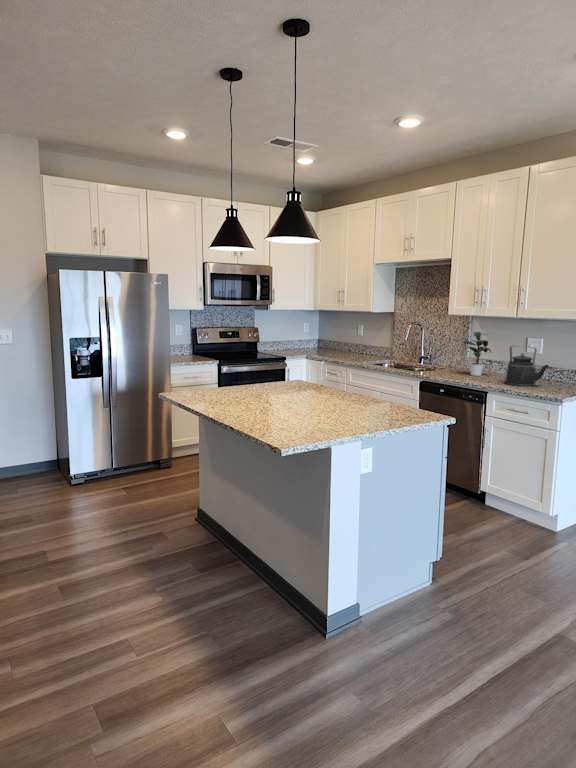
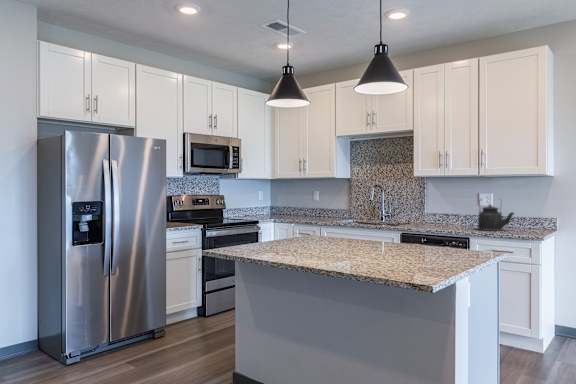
potted plant: present [463,332,491,376] -> none [425,189,463,227]

